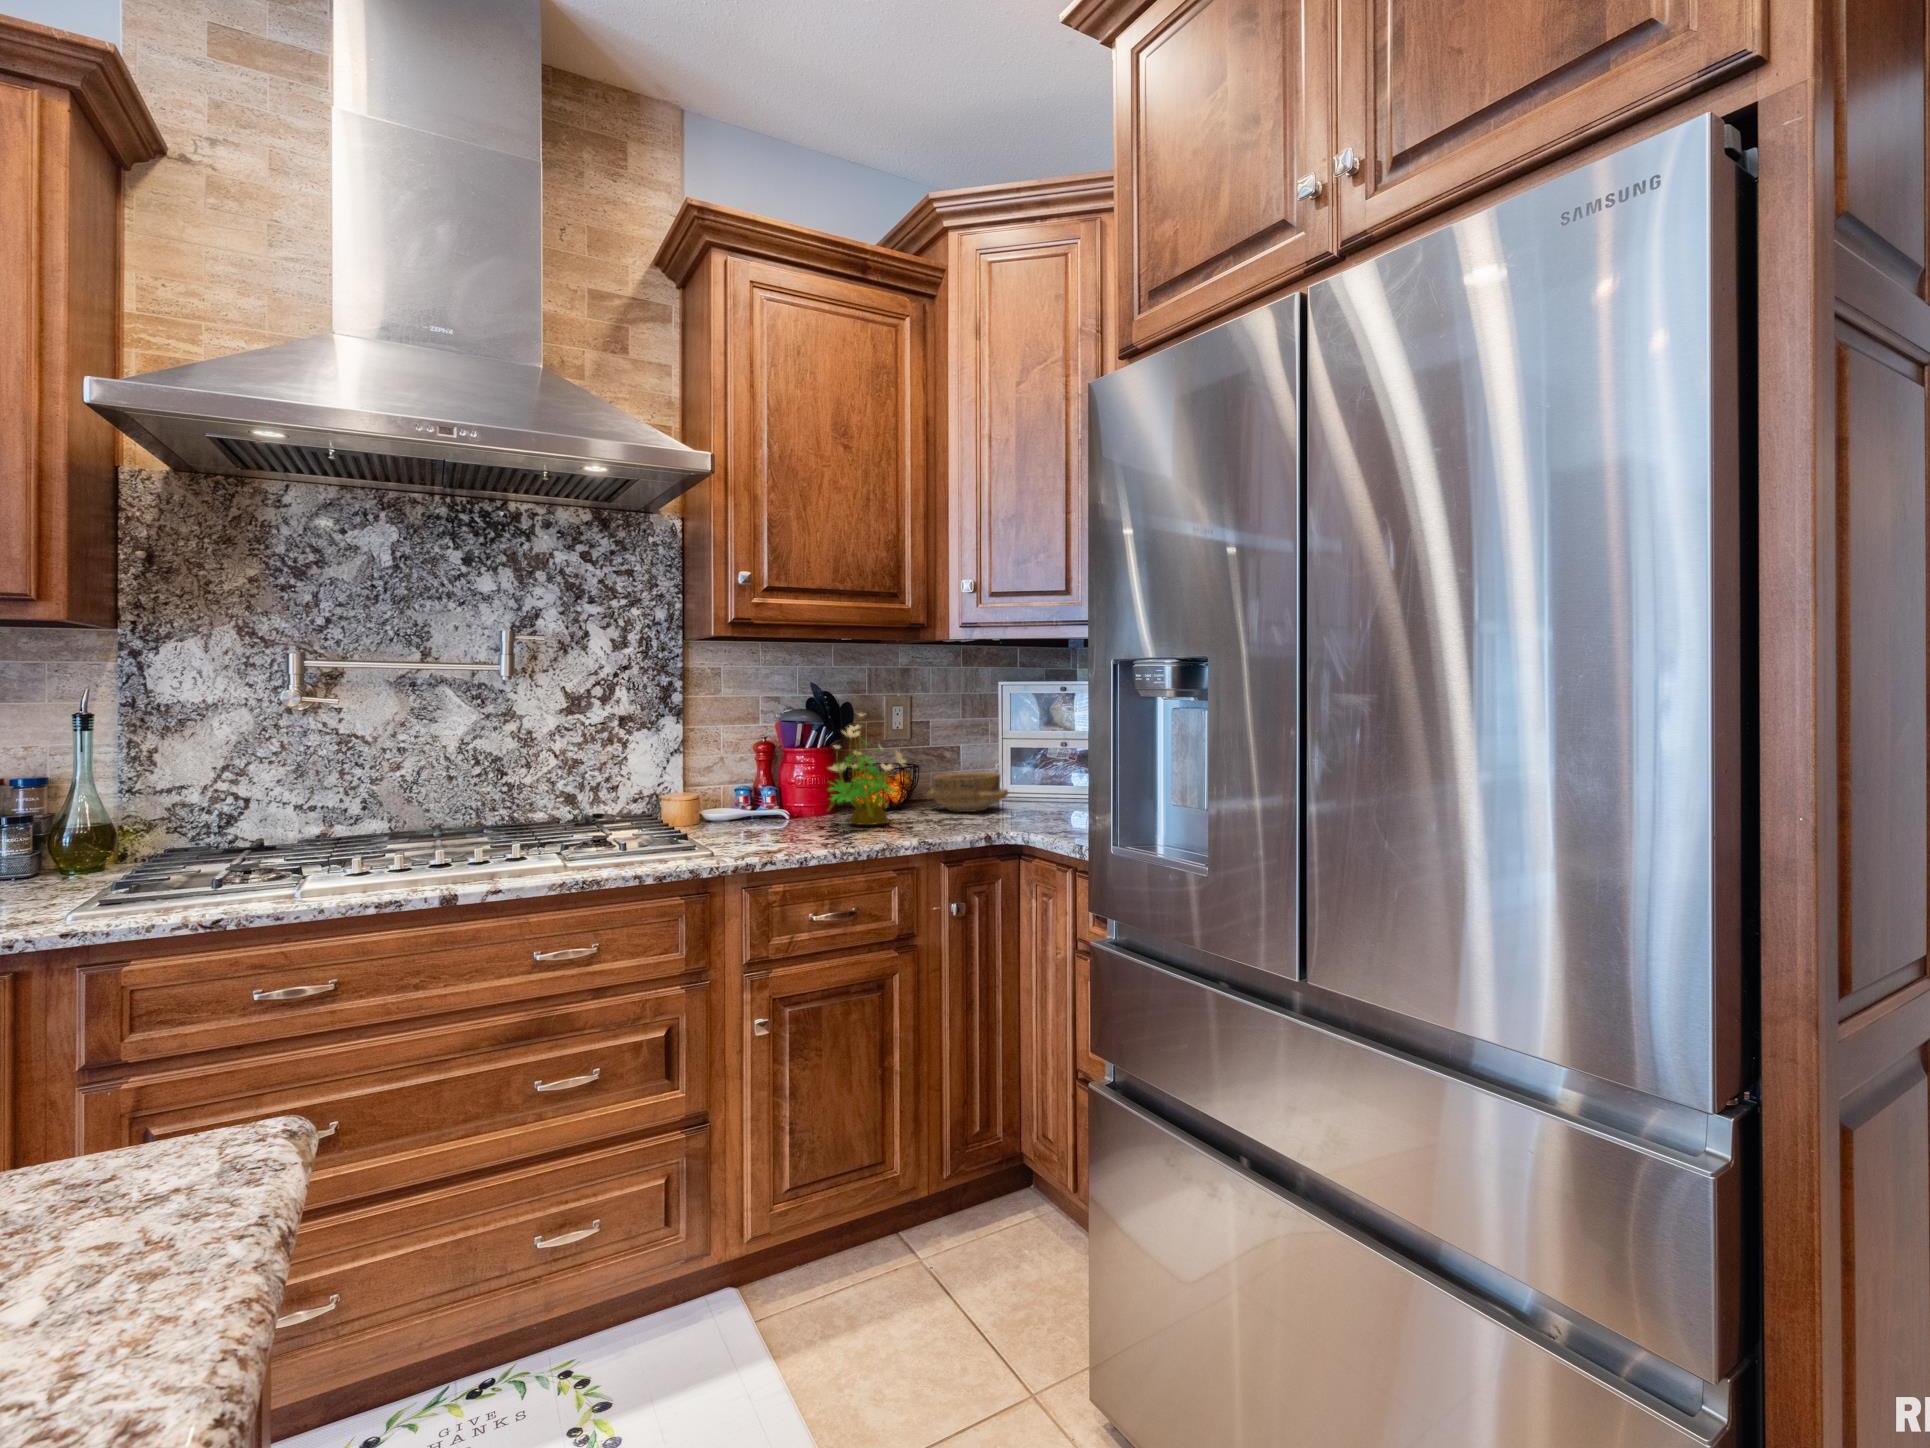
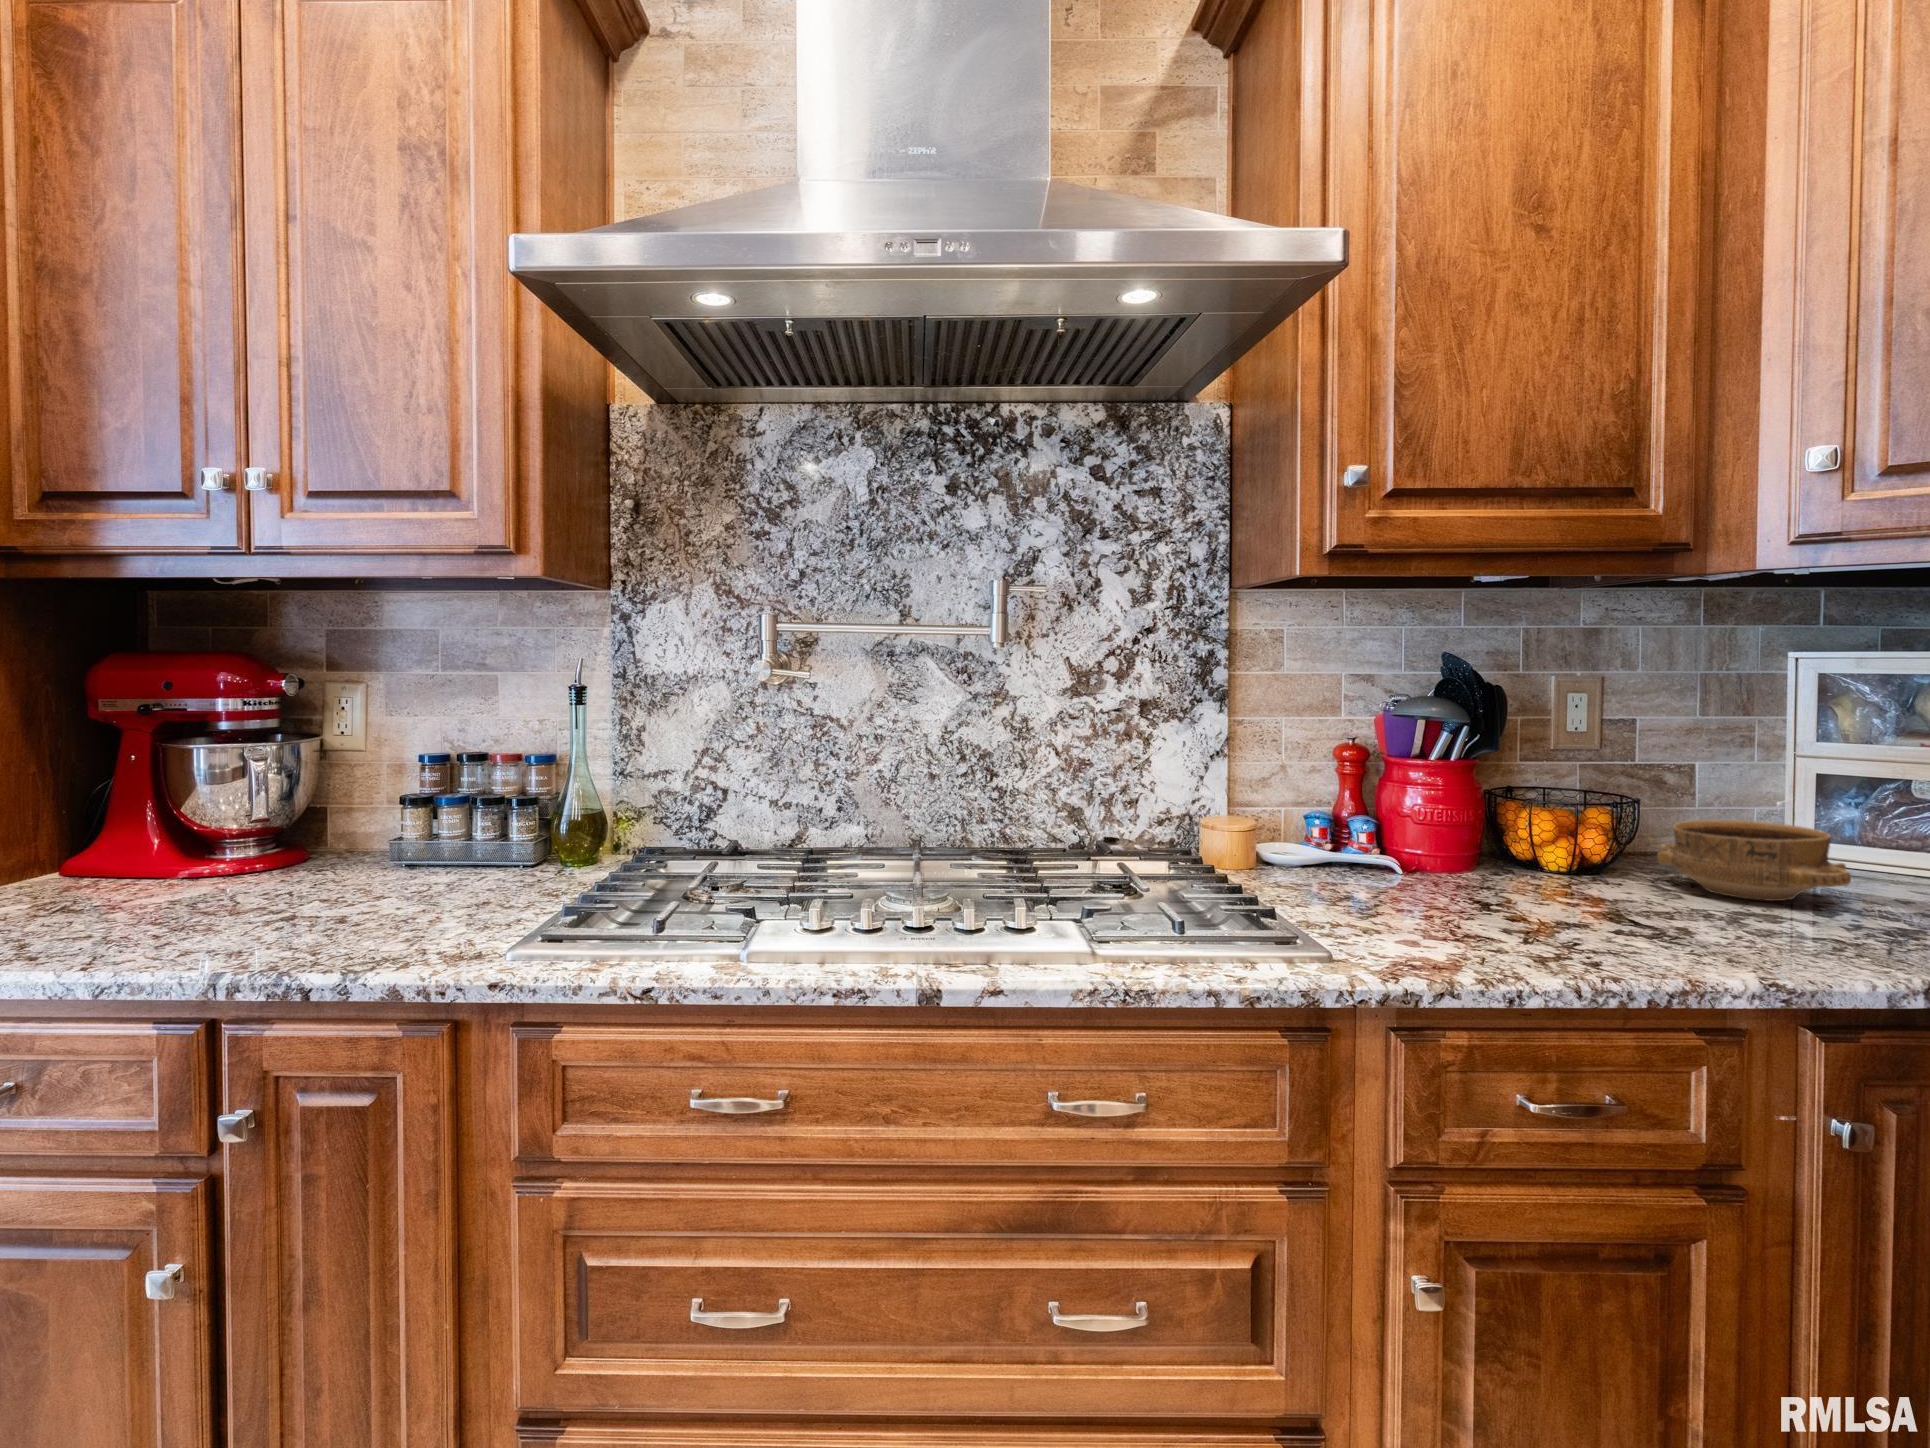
potted plant: present [828,714,906,825] -> none [1480,713,1654,917]

